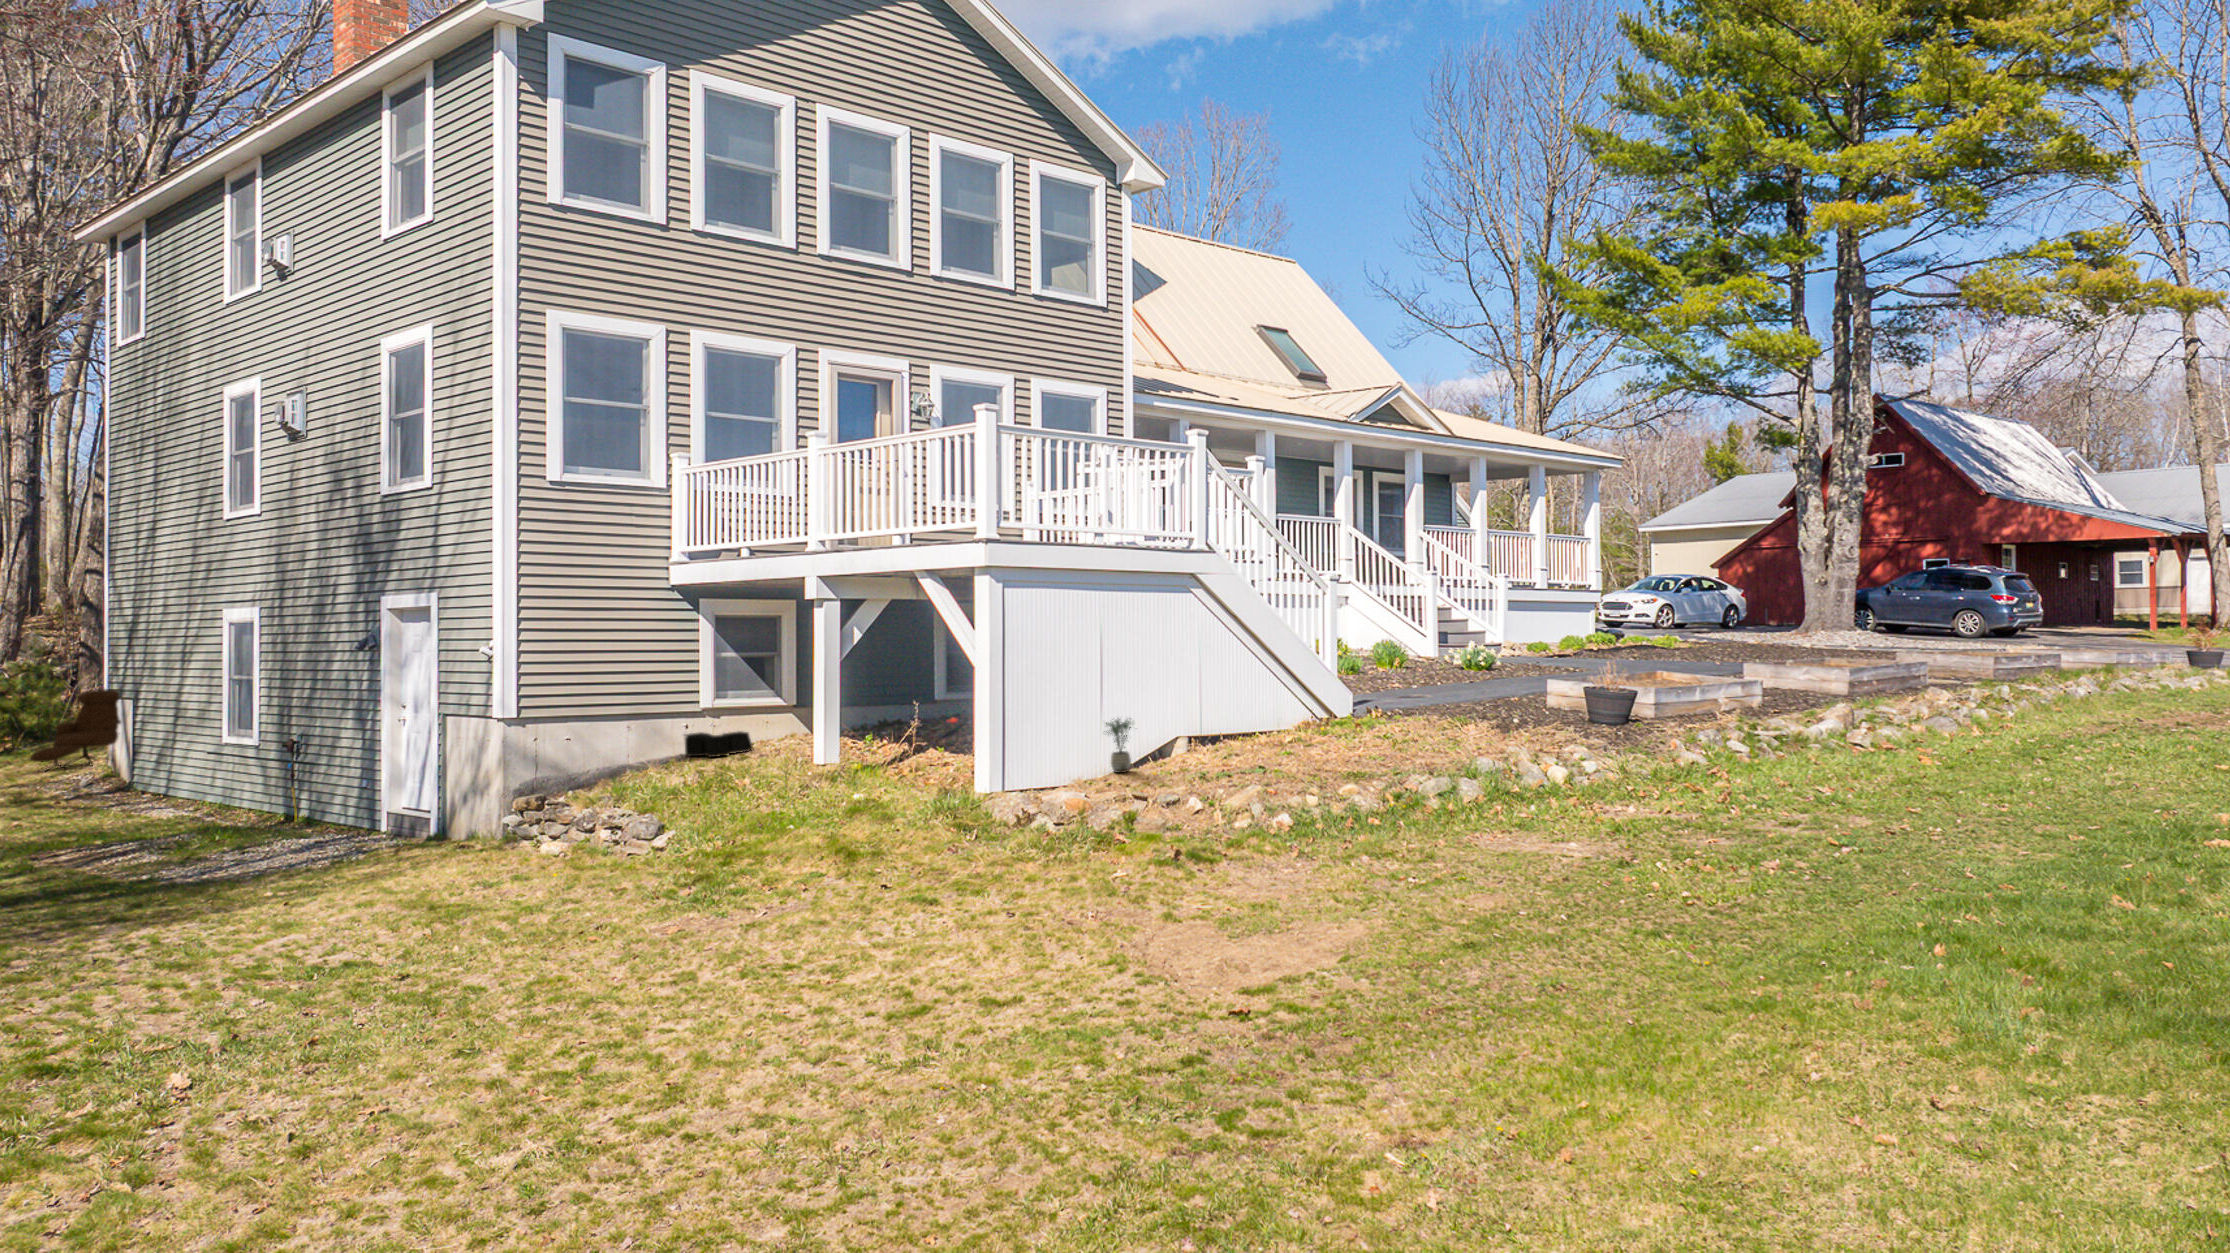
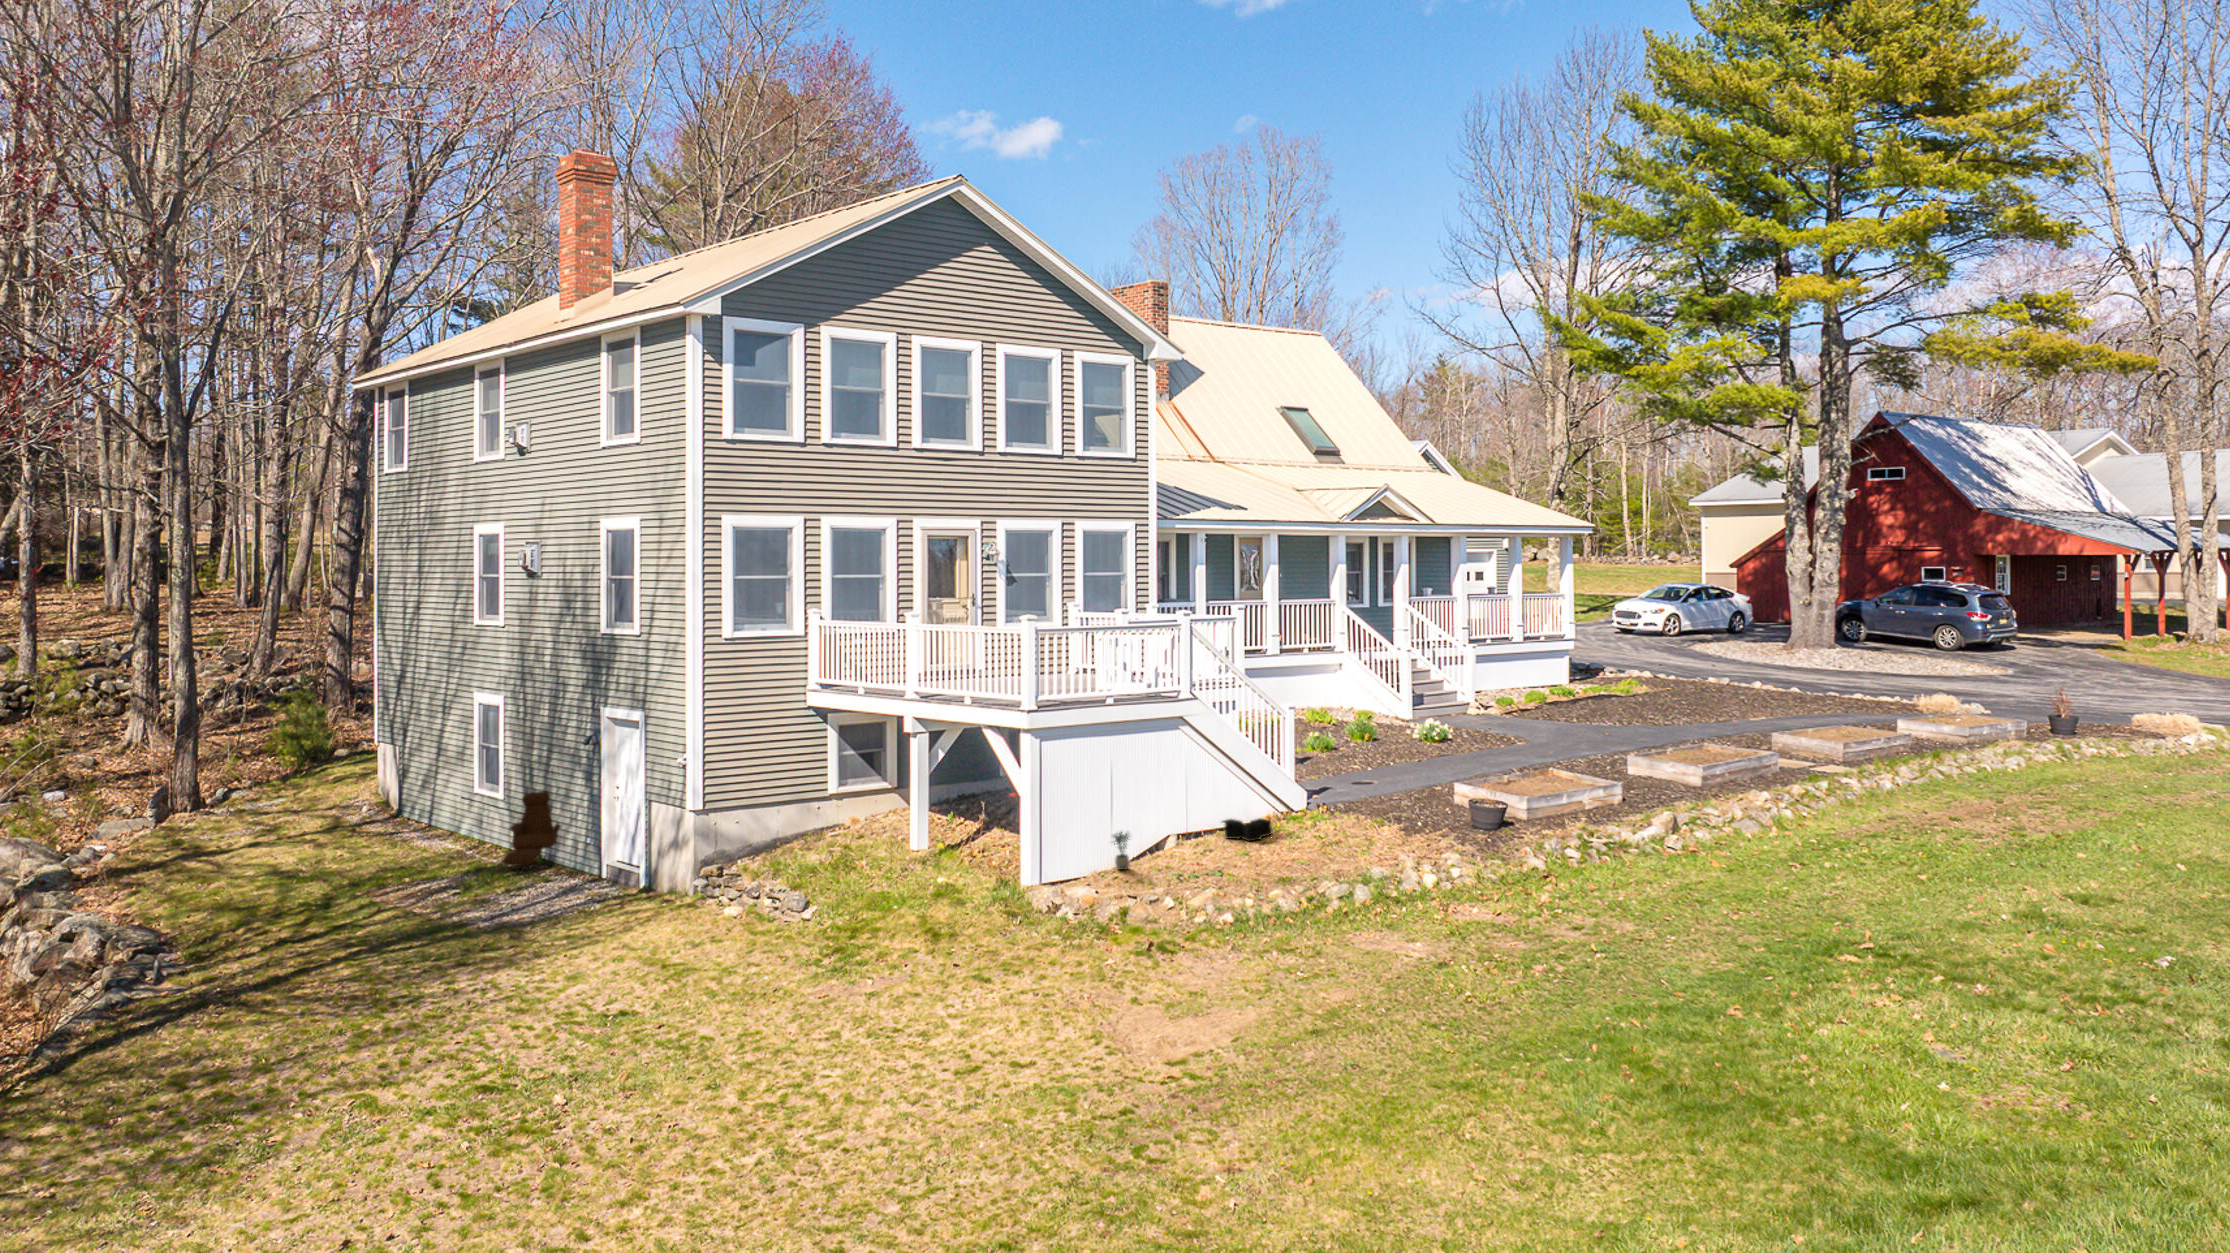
lounge chair: present [30,689,121,770] -> present [503,791,561,871]
storage bin: present [685,731,753,757] -> present [1222,818,1272,841]

